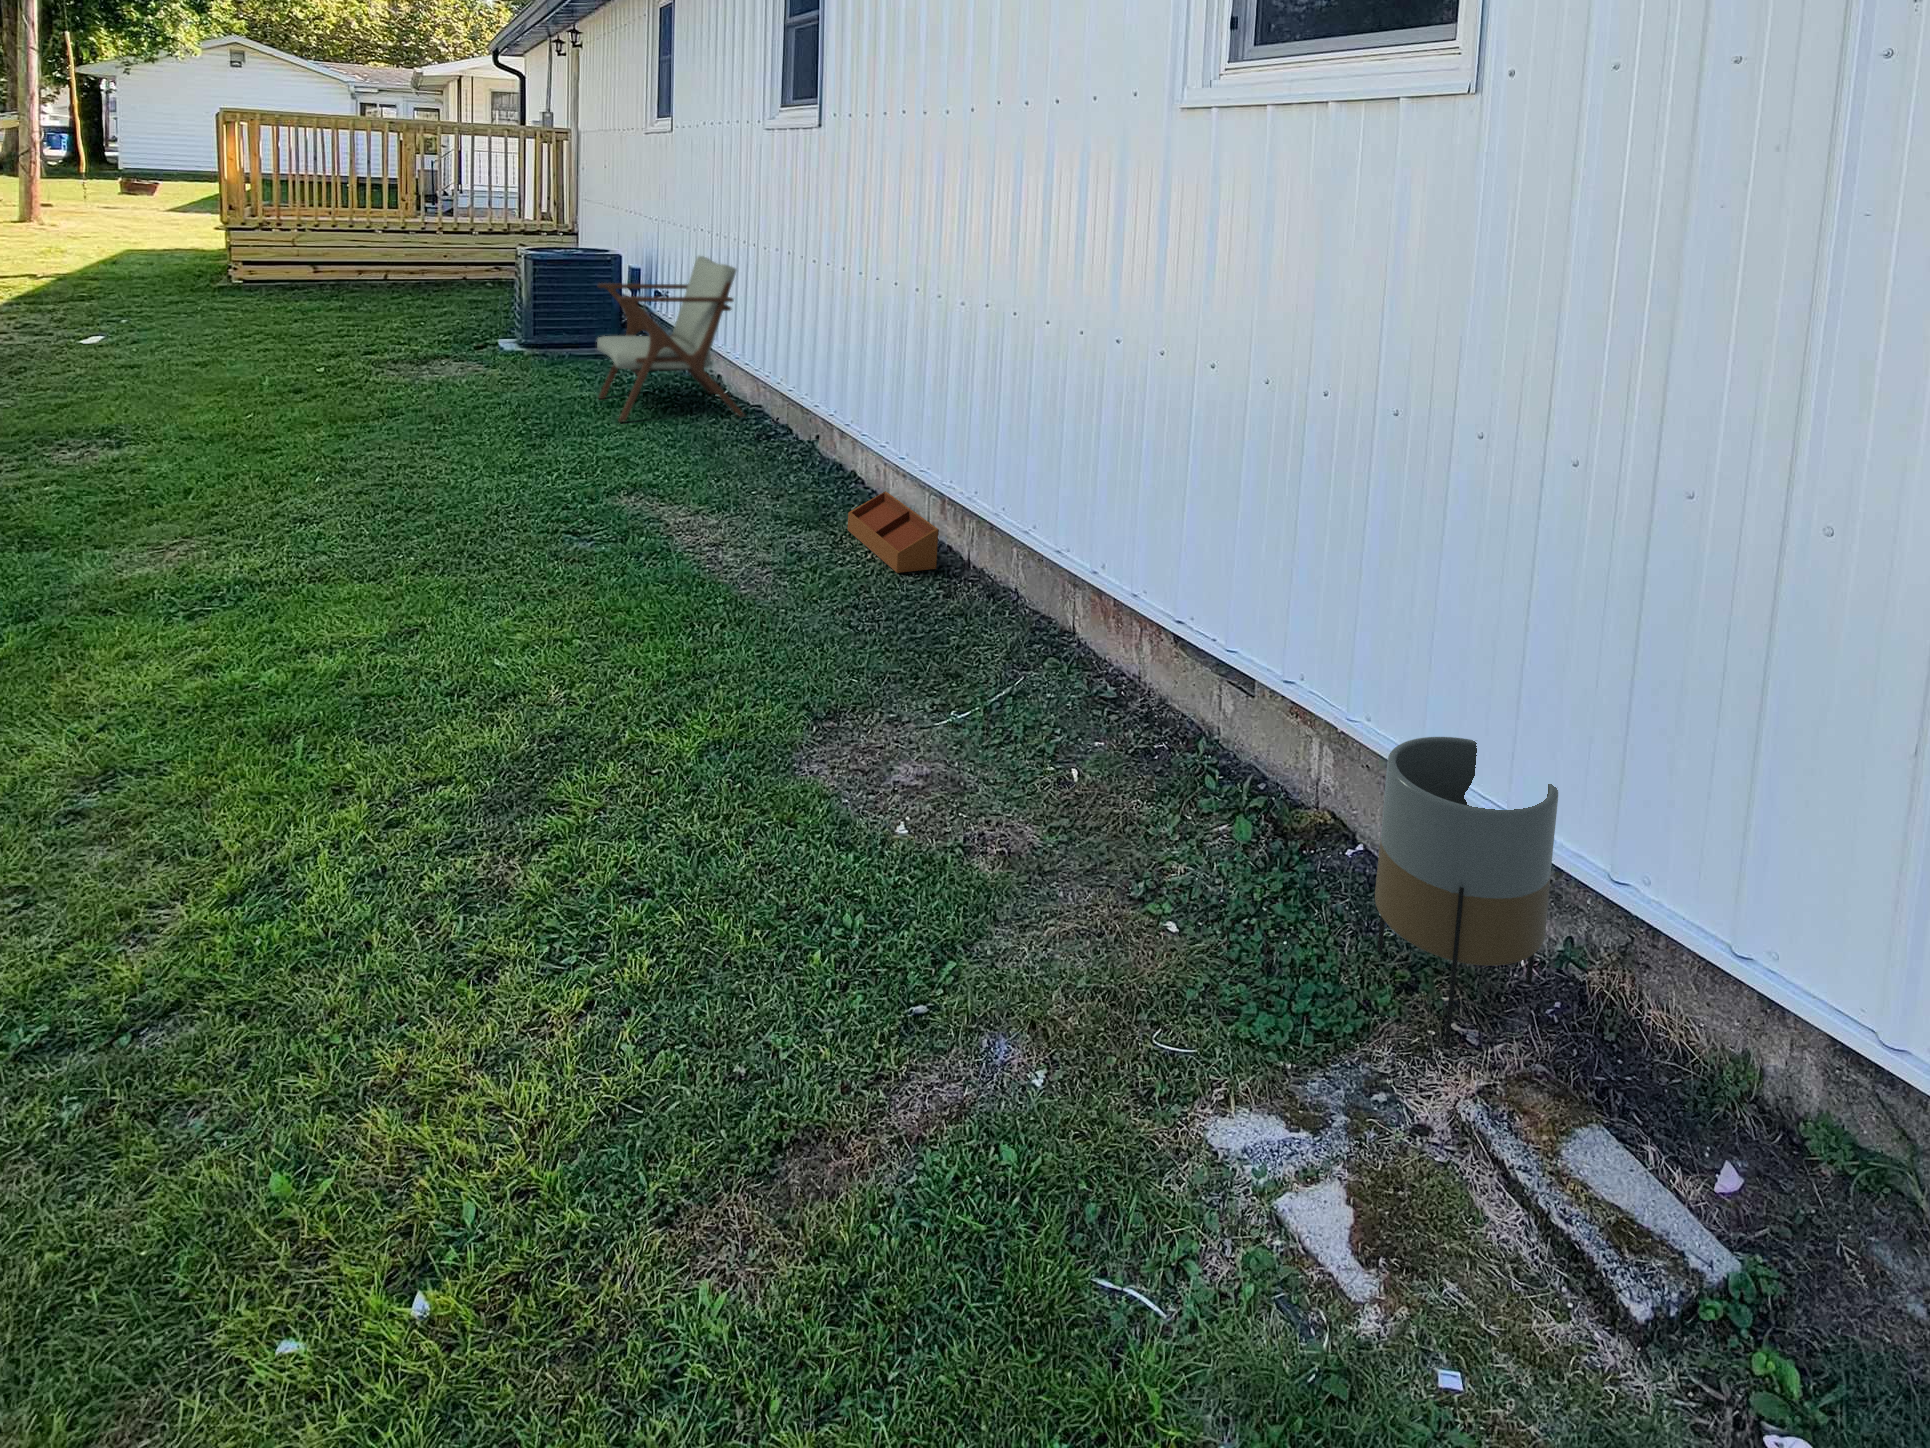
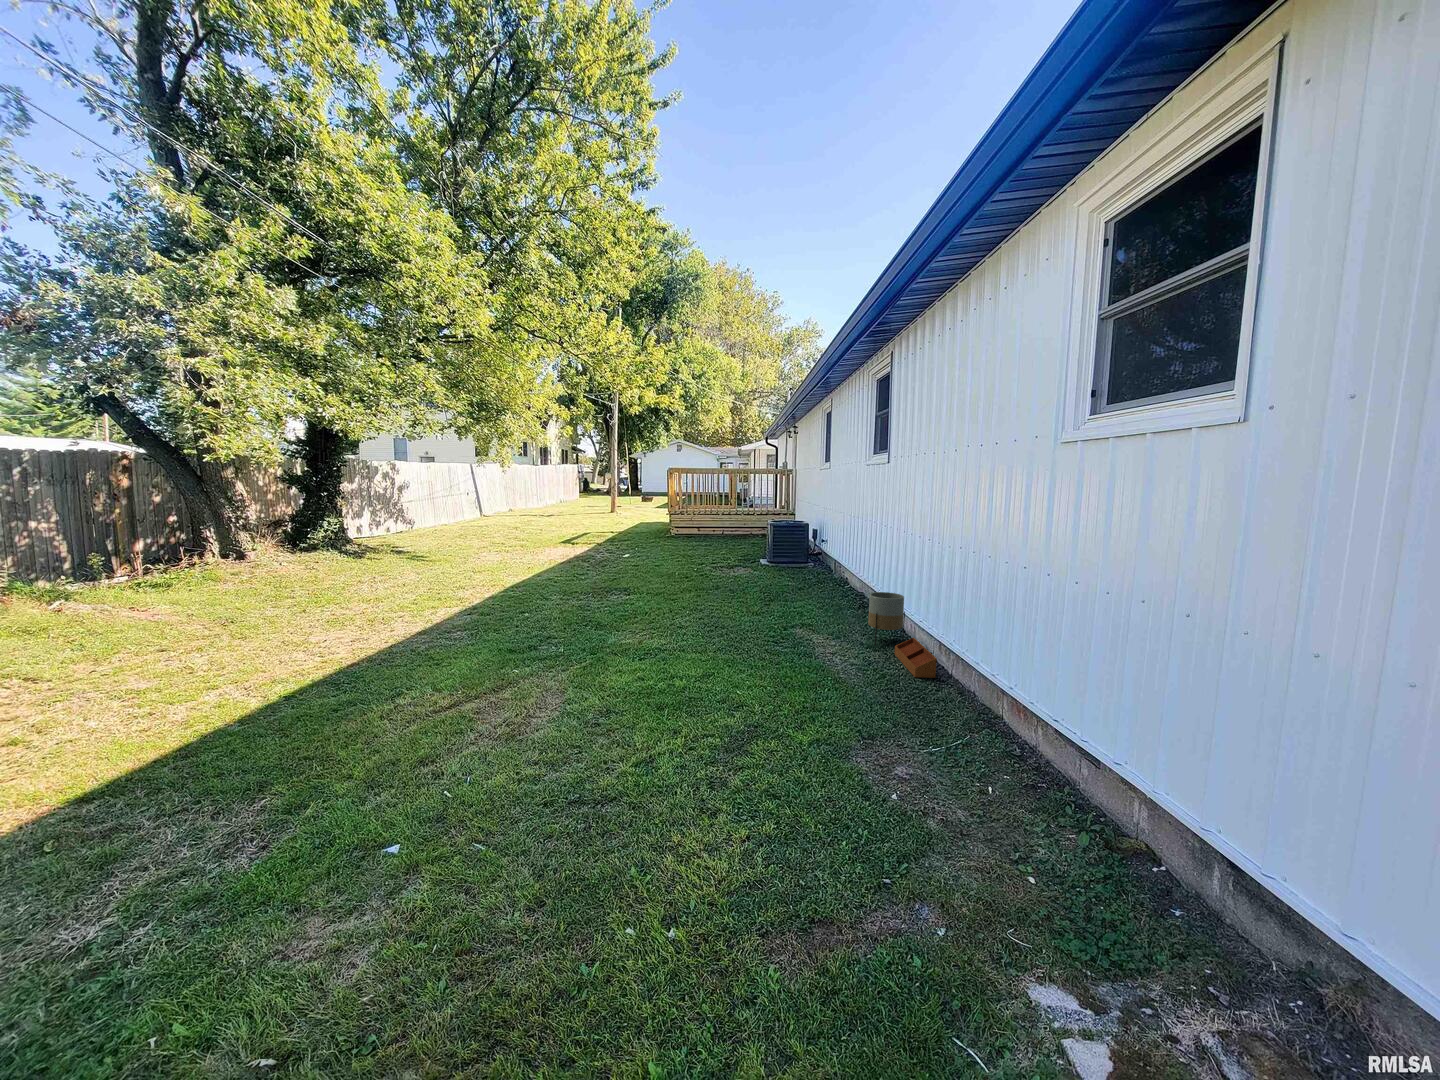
lounge chair: present [597,256,746,422] -> none [794,524,857,598]
planter: present [1375,737,1558,1050] -> present [868,592,905,646]

